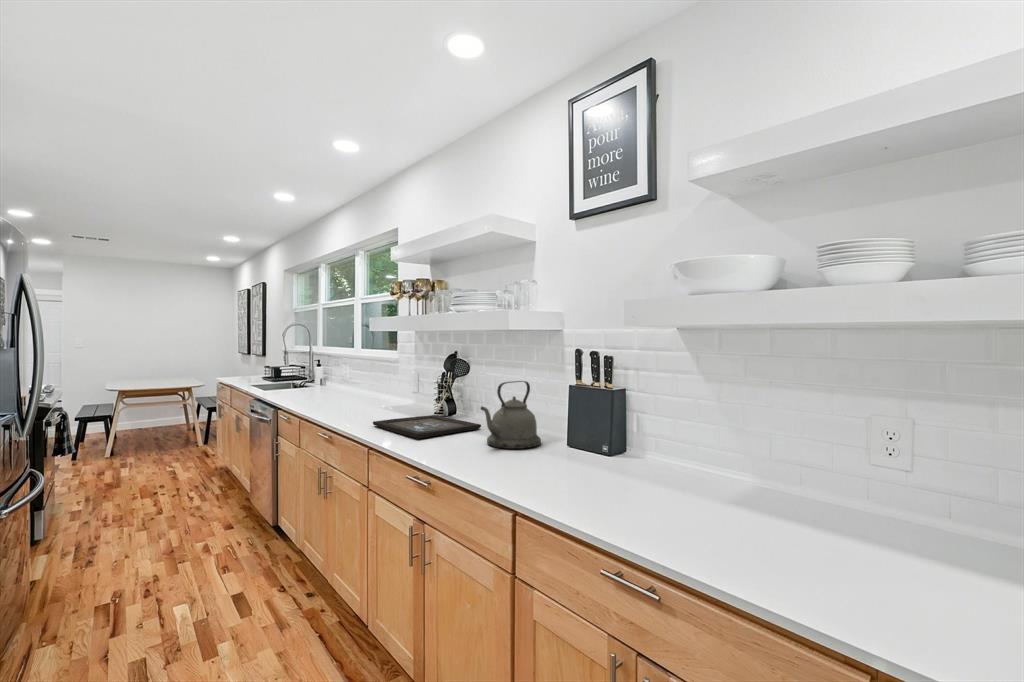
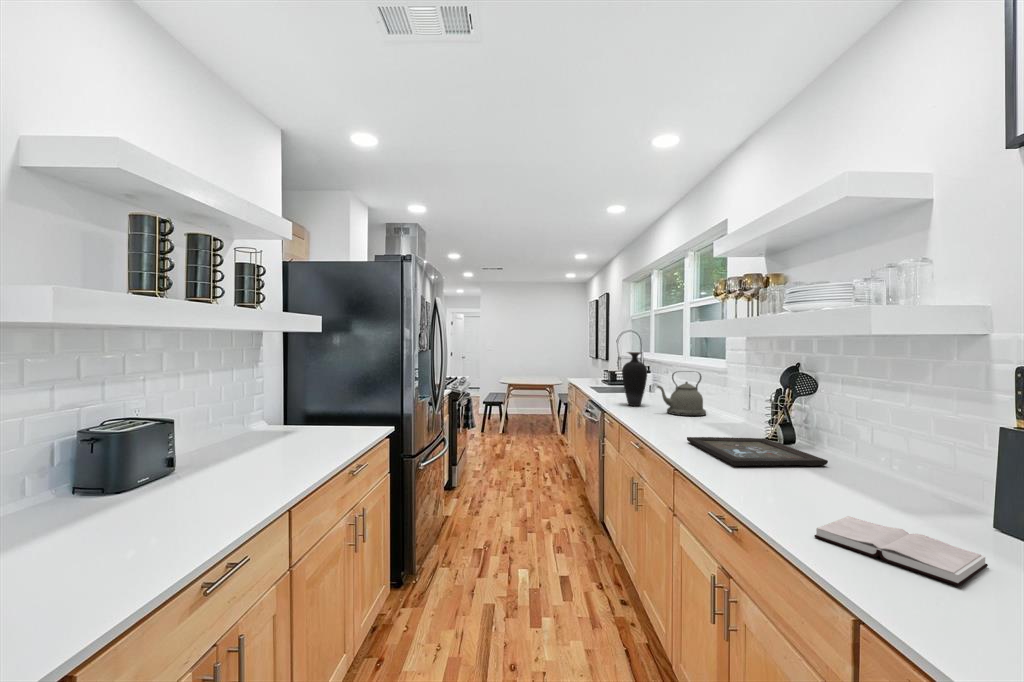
vase: none [296,346,323,401] -> present [622,352,647,406]
kettle: present [481,381,541,449] -> present [657,371,706,416]
hardback book: none [485,458,574,484] -> present [814,516,988,586]

